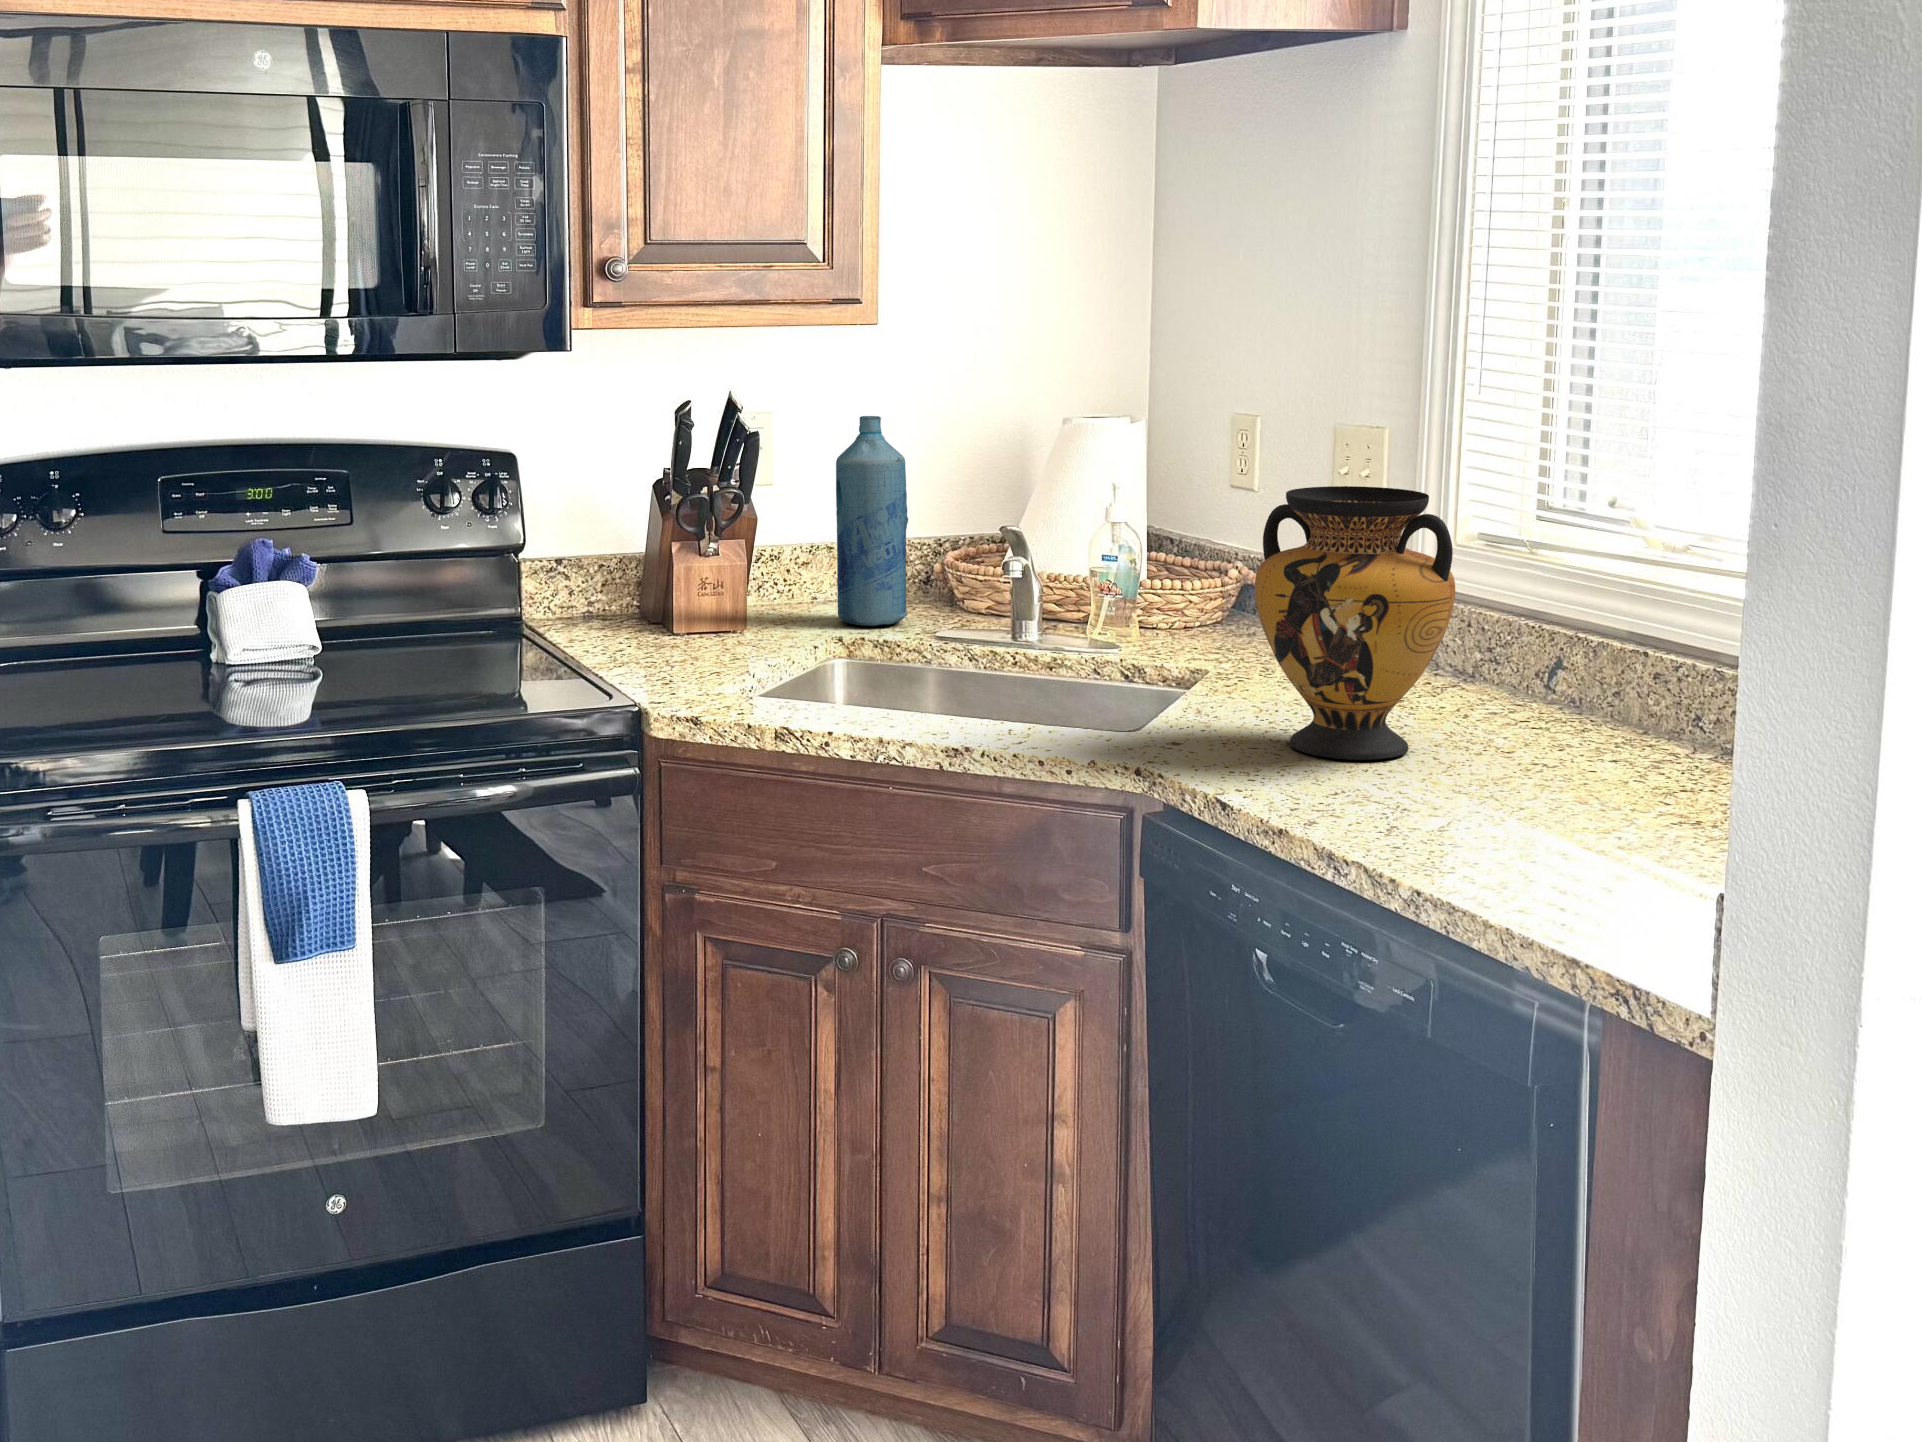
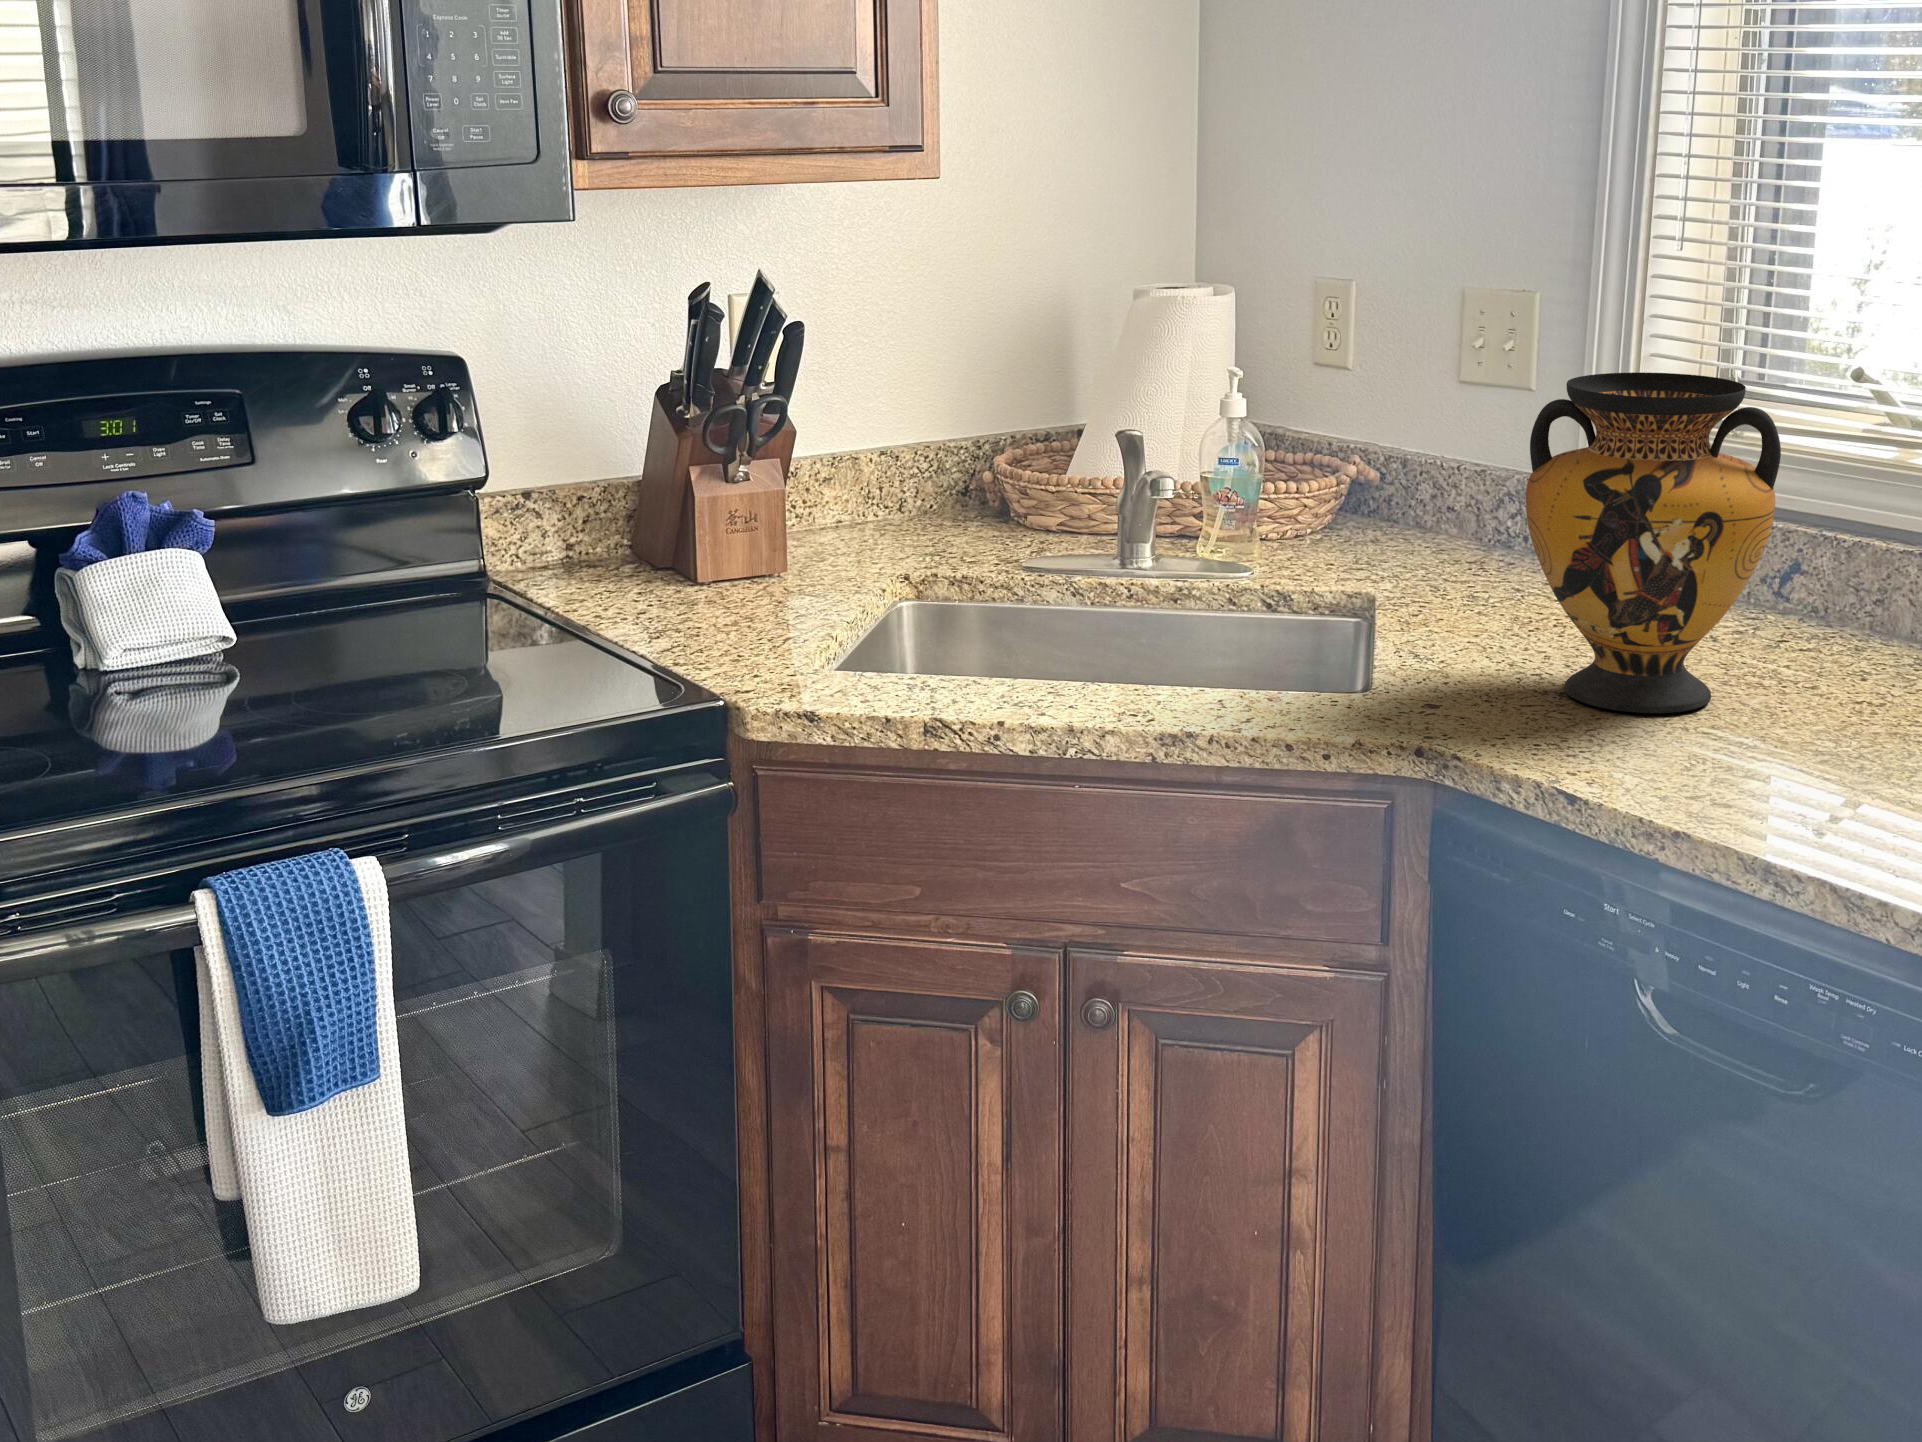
bottle: present [836,416,908,626] -> none [877,291,971,553]

